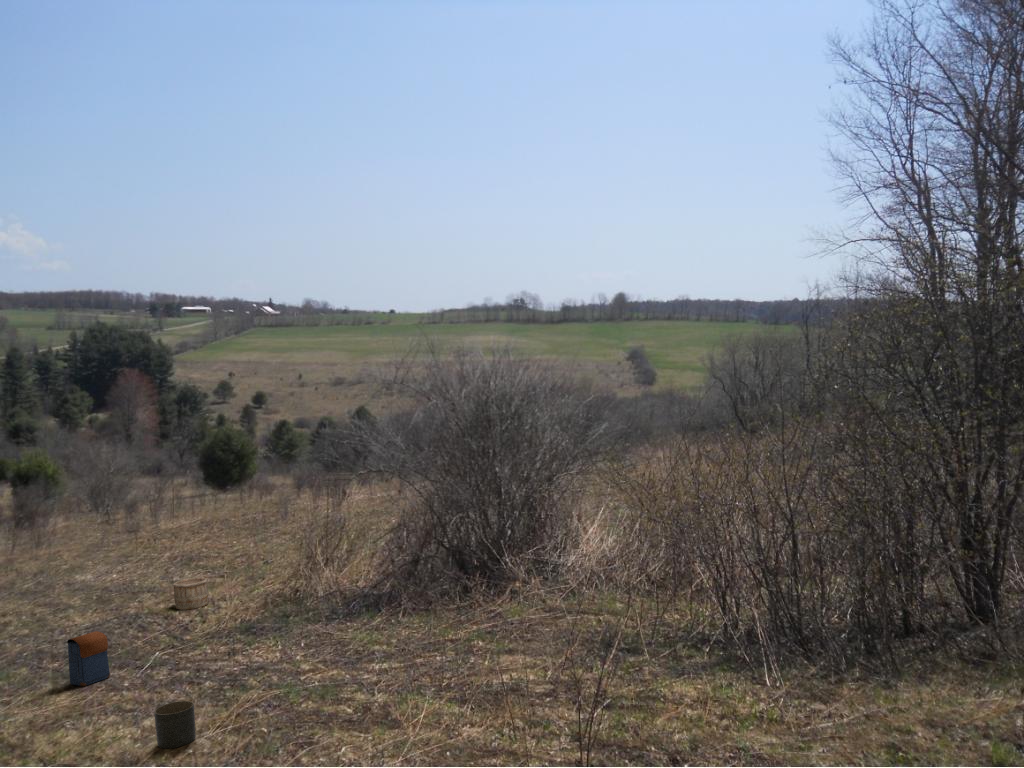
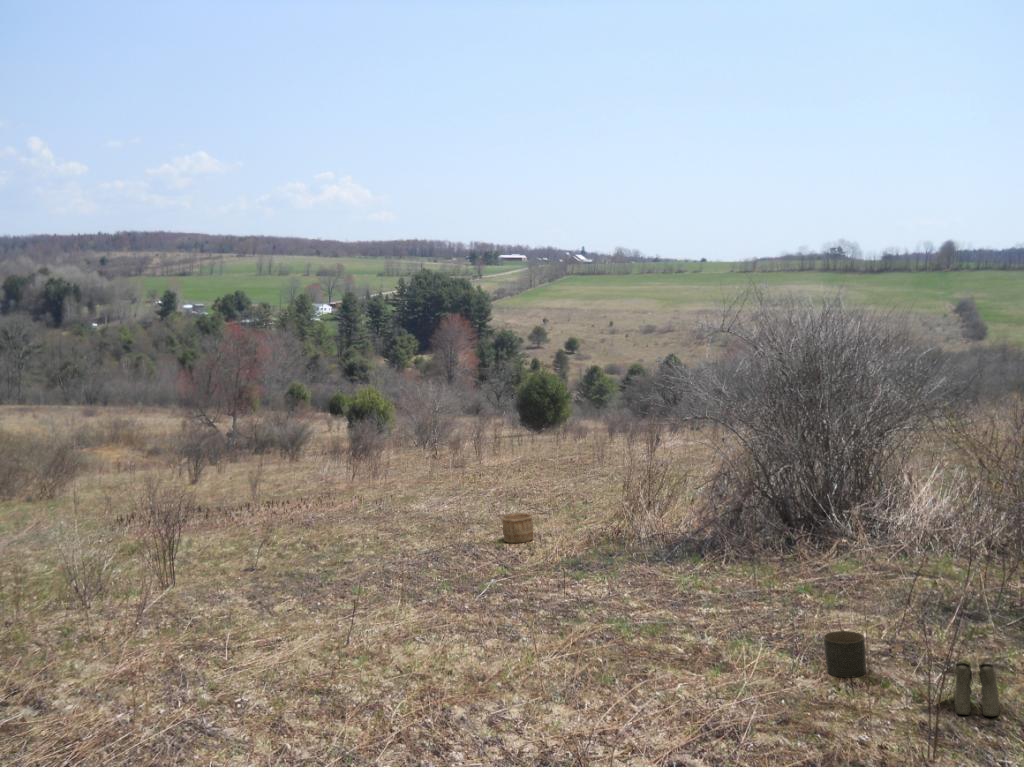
backpack: present [67,631,110,686] -> none [420,557,456,605]
boots: none [608,696,647,749] -> present [954,663,1000,717]
planter: present [154,701,196,748] -> present [824,631,866,678]

